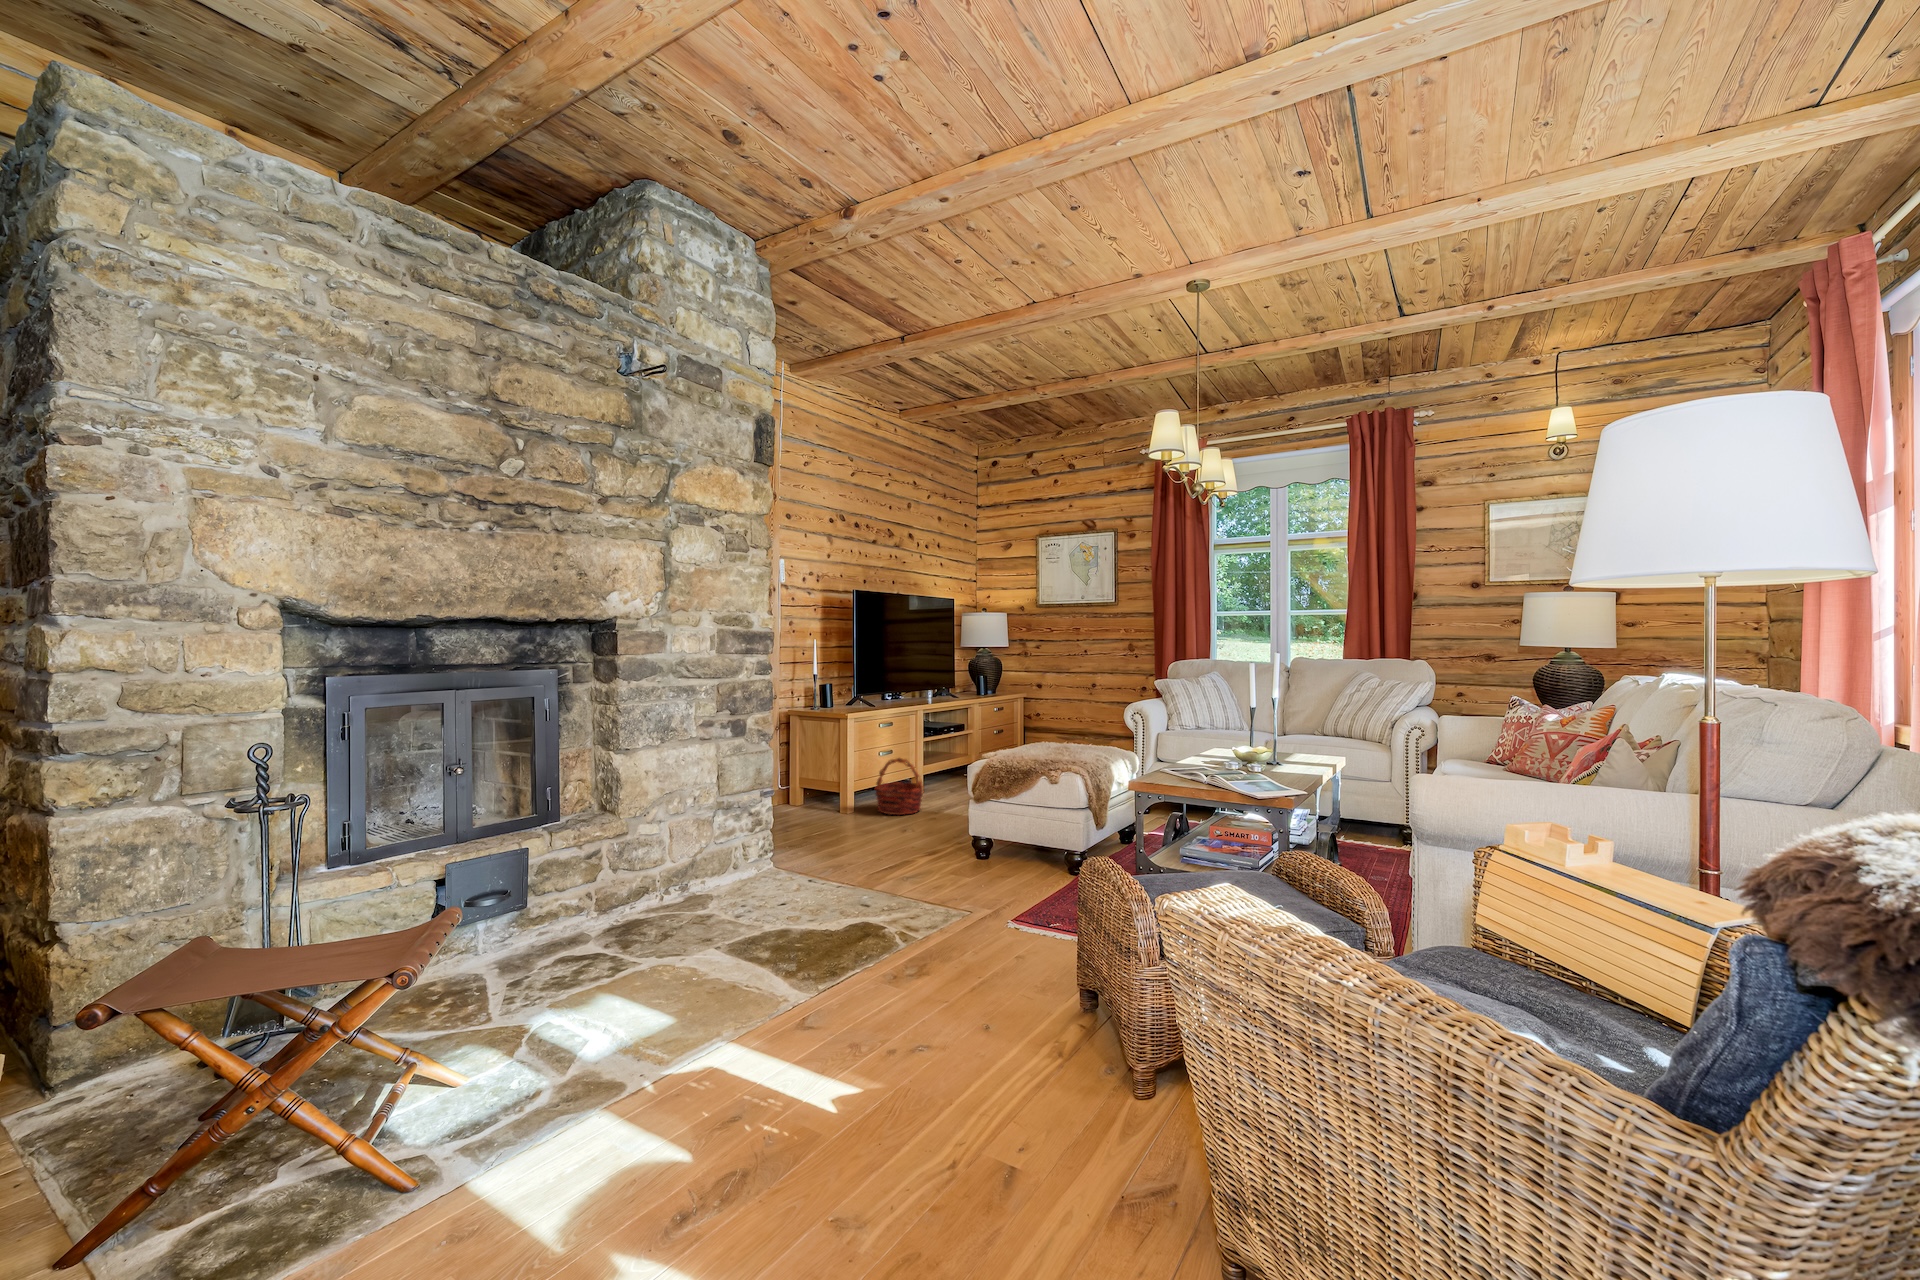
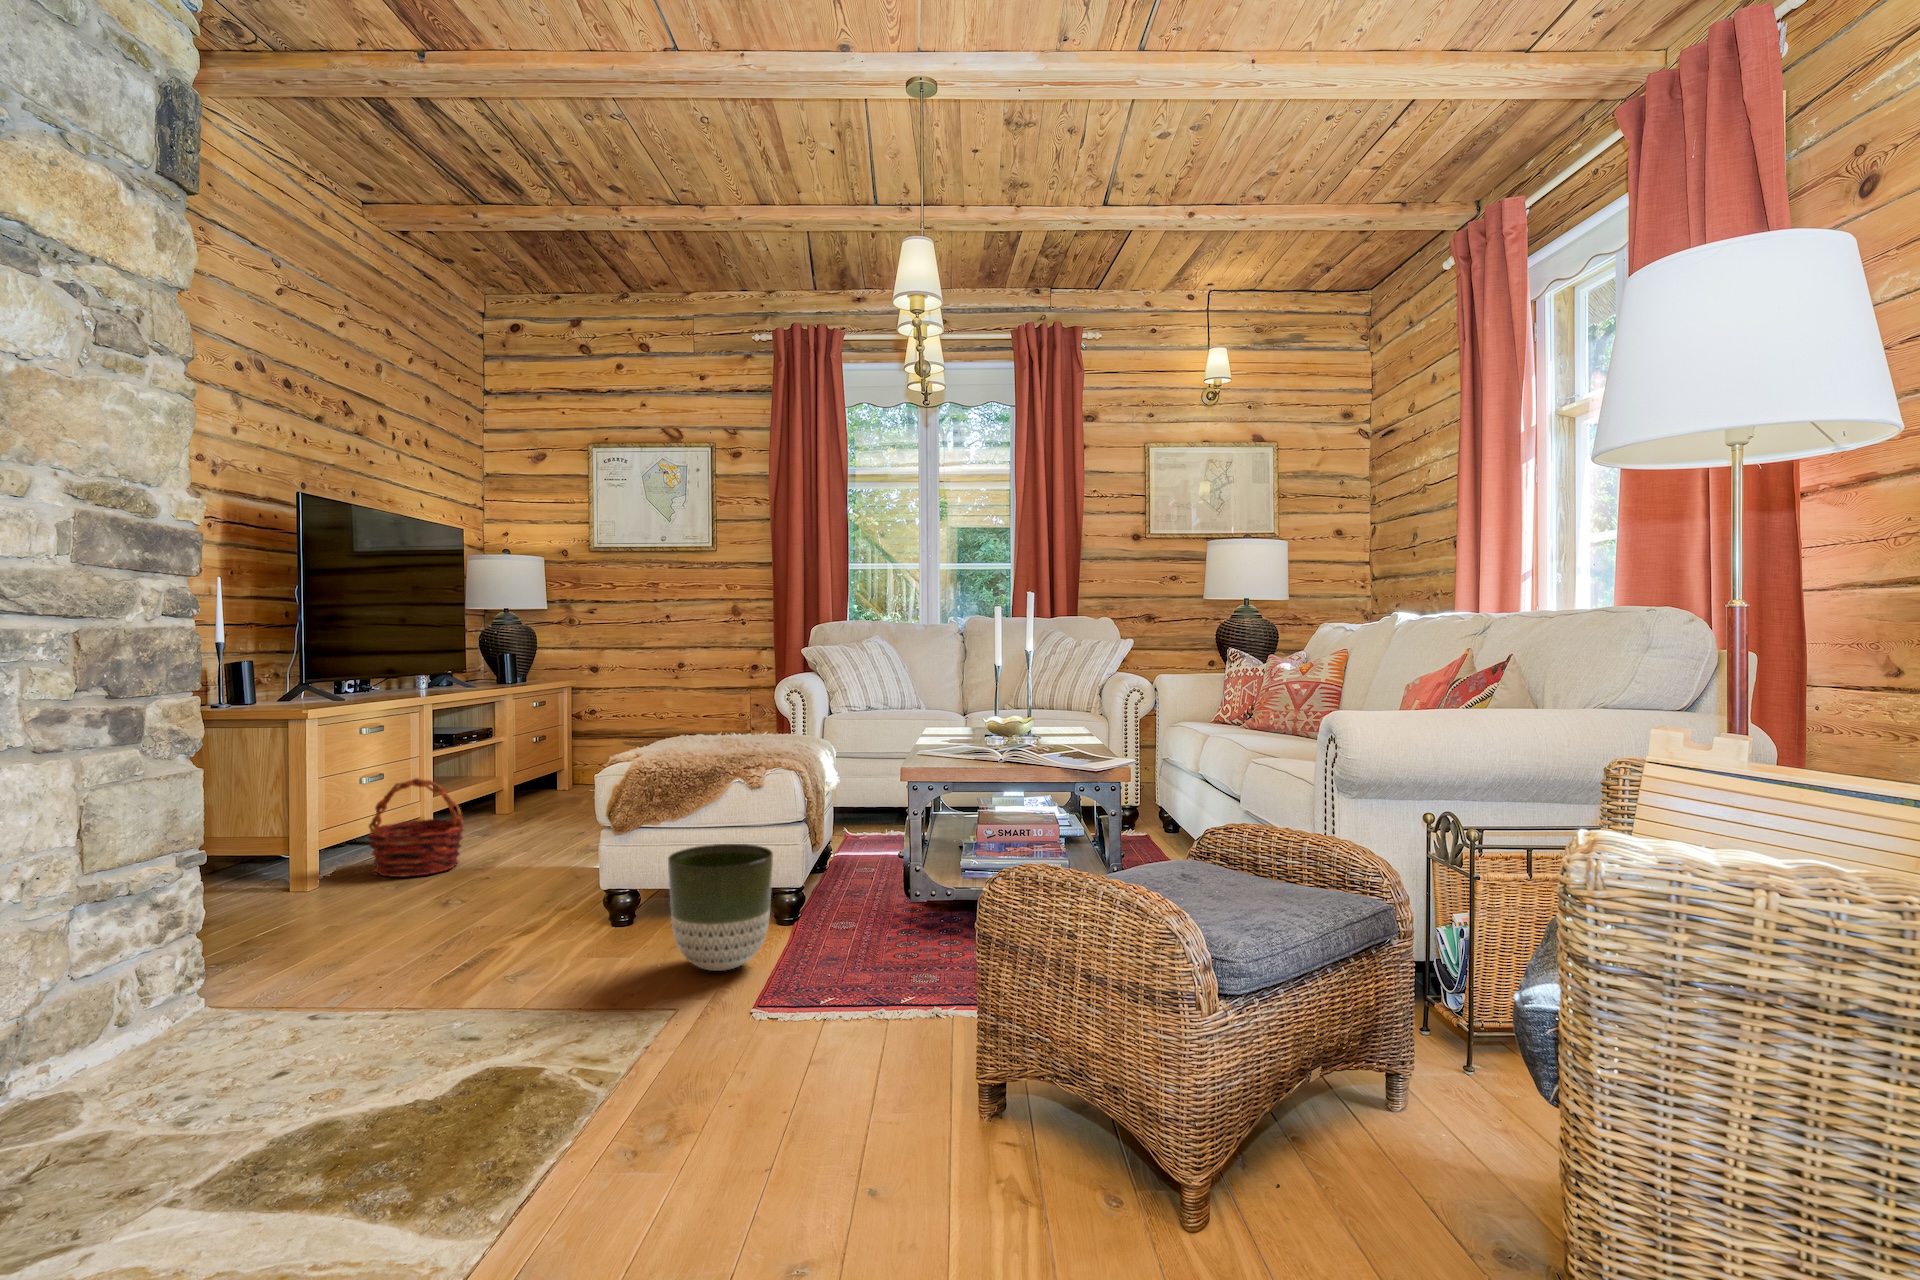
planter: none [984,815,1046,893] -> present [668,844,773,971]

